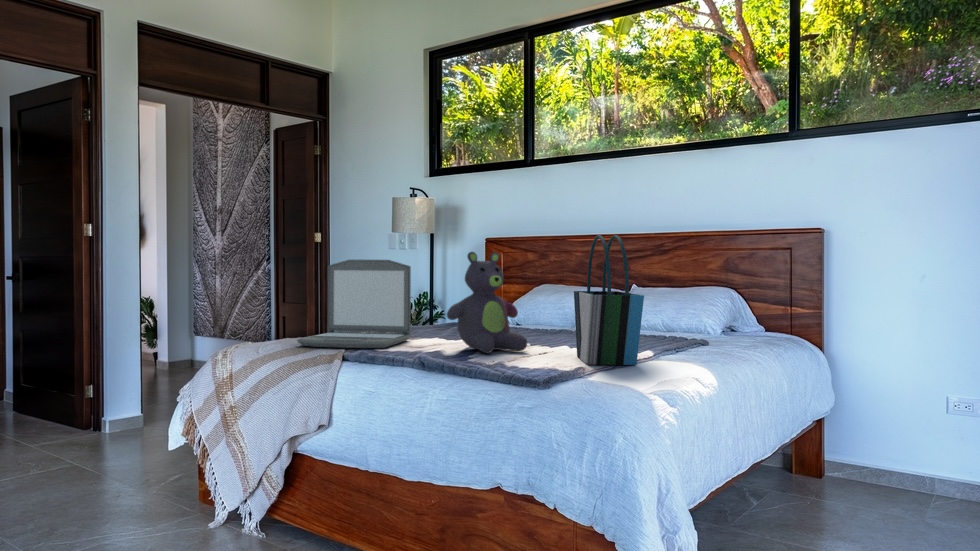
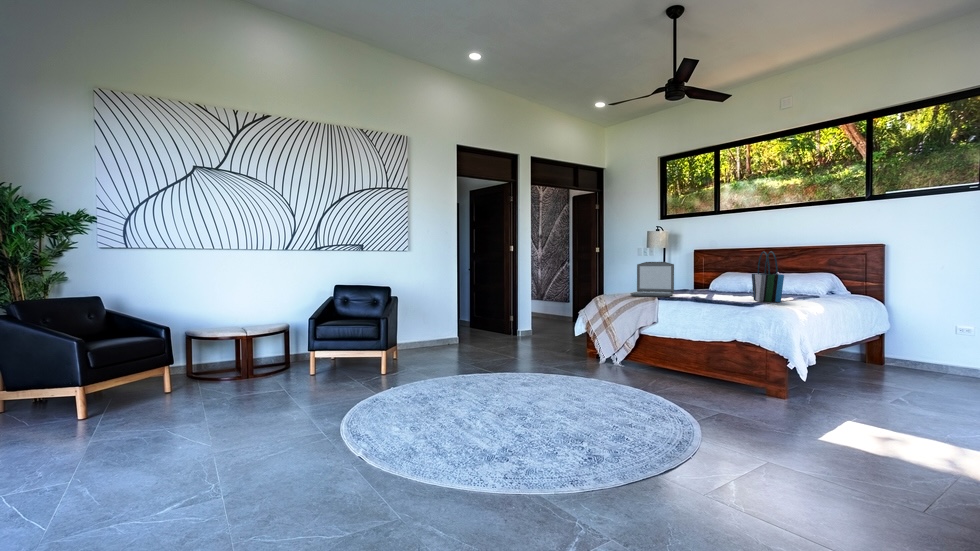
stuffed bear: present [447,252,527,353] -> none [695,258,731,298]

